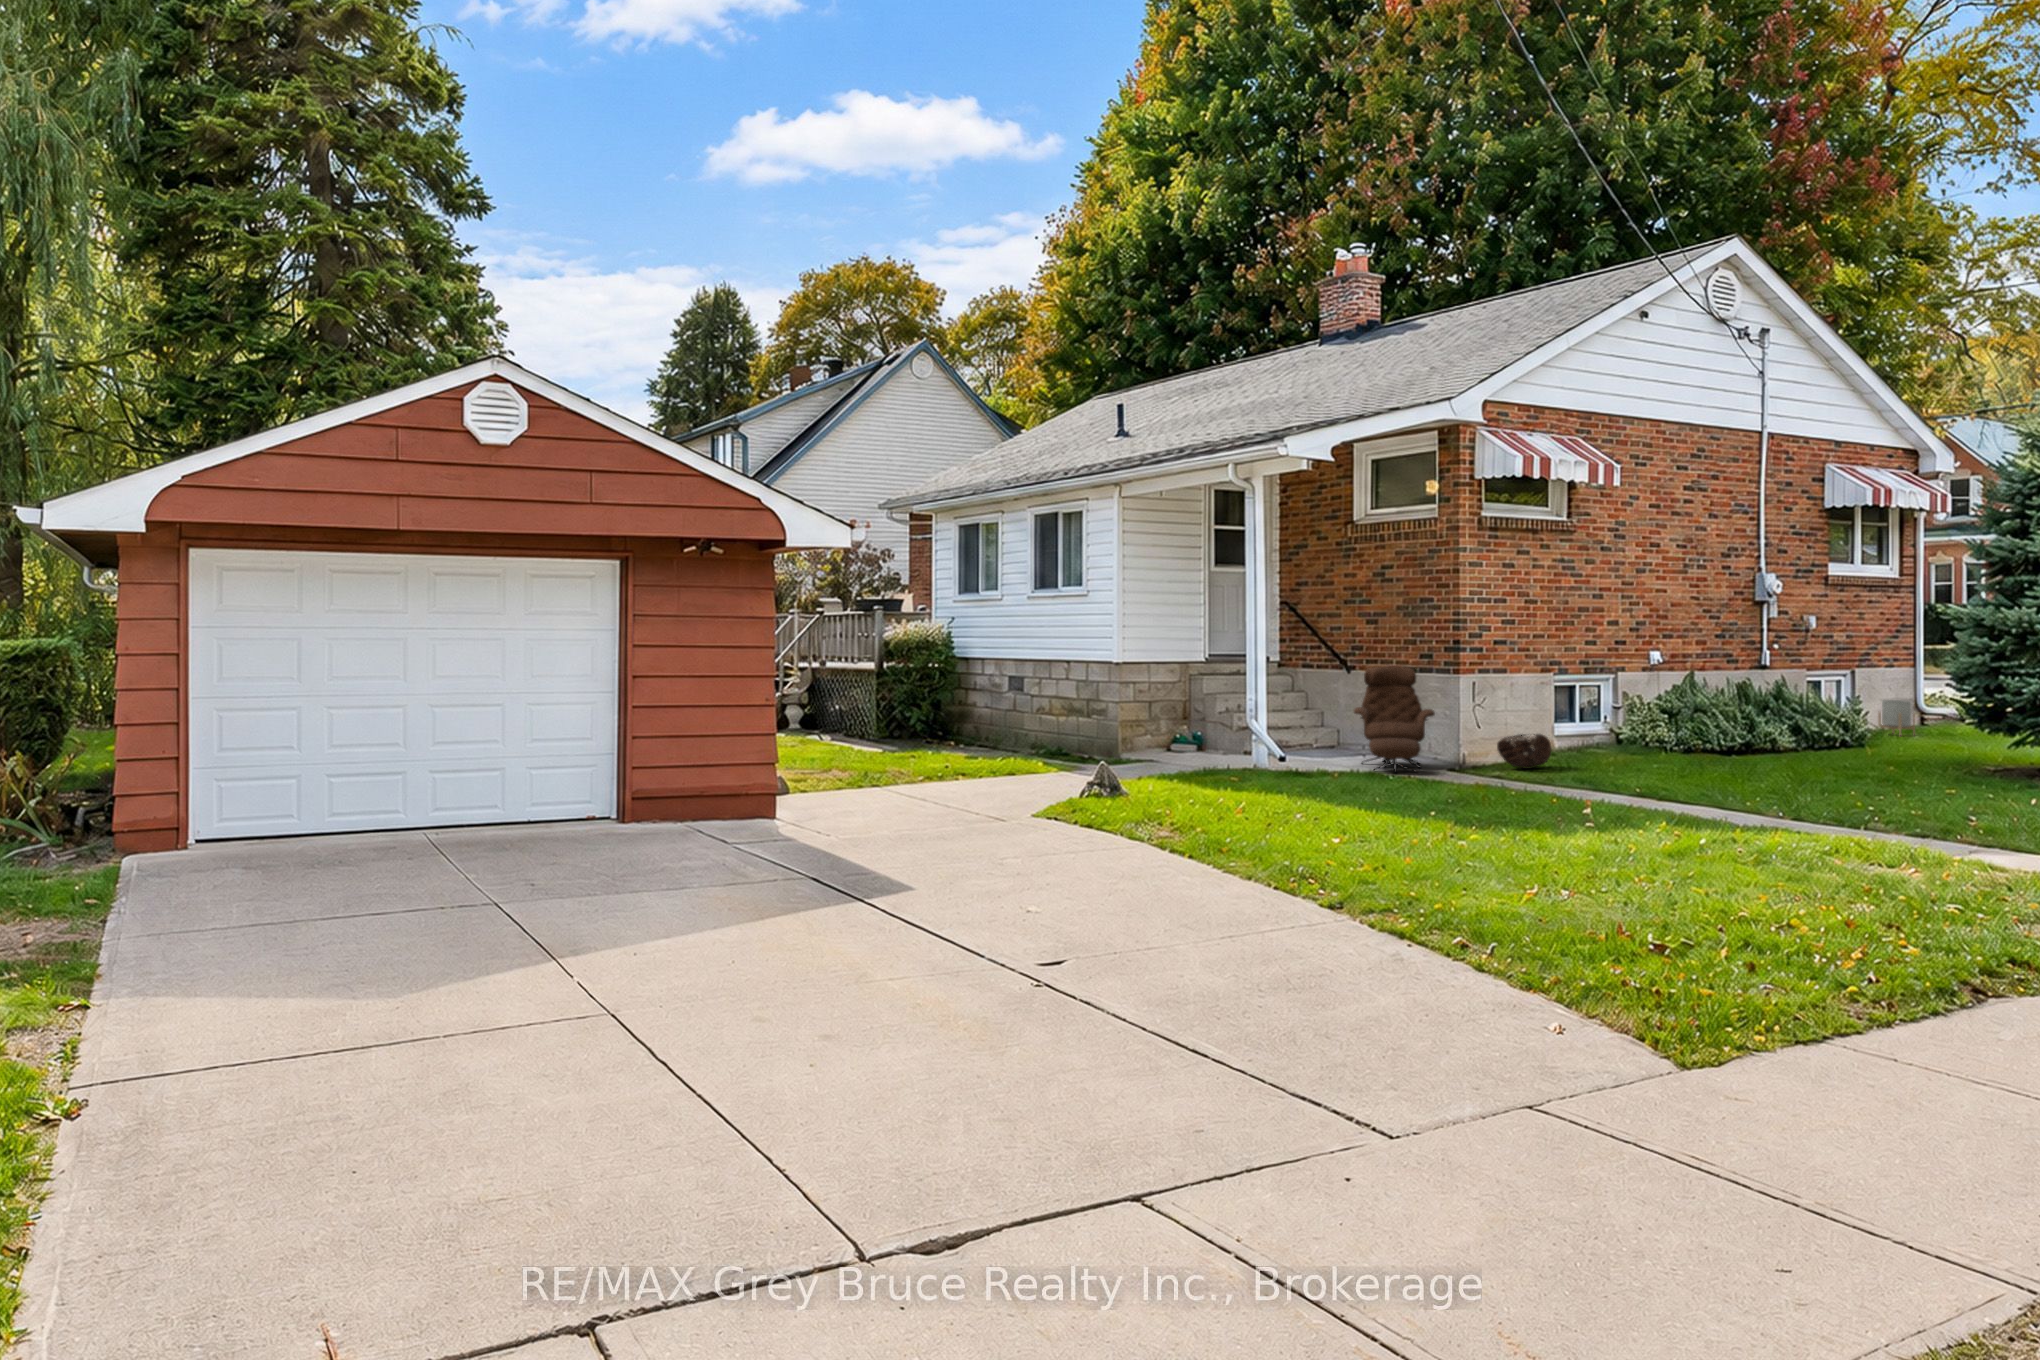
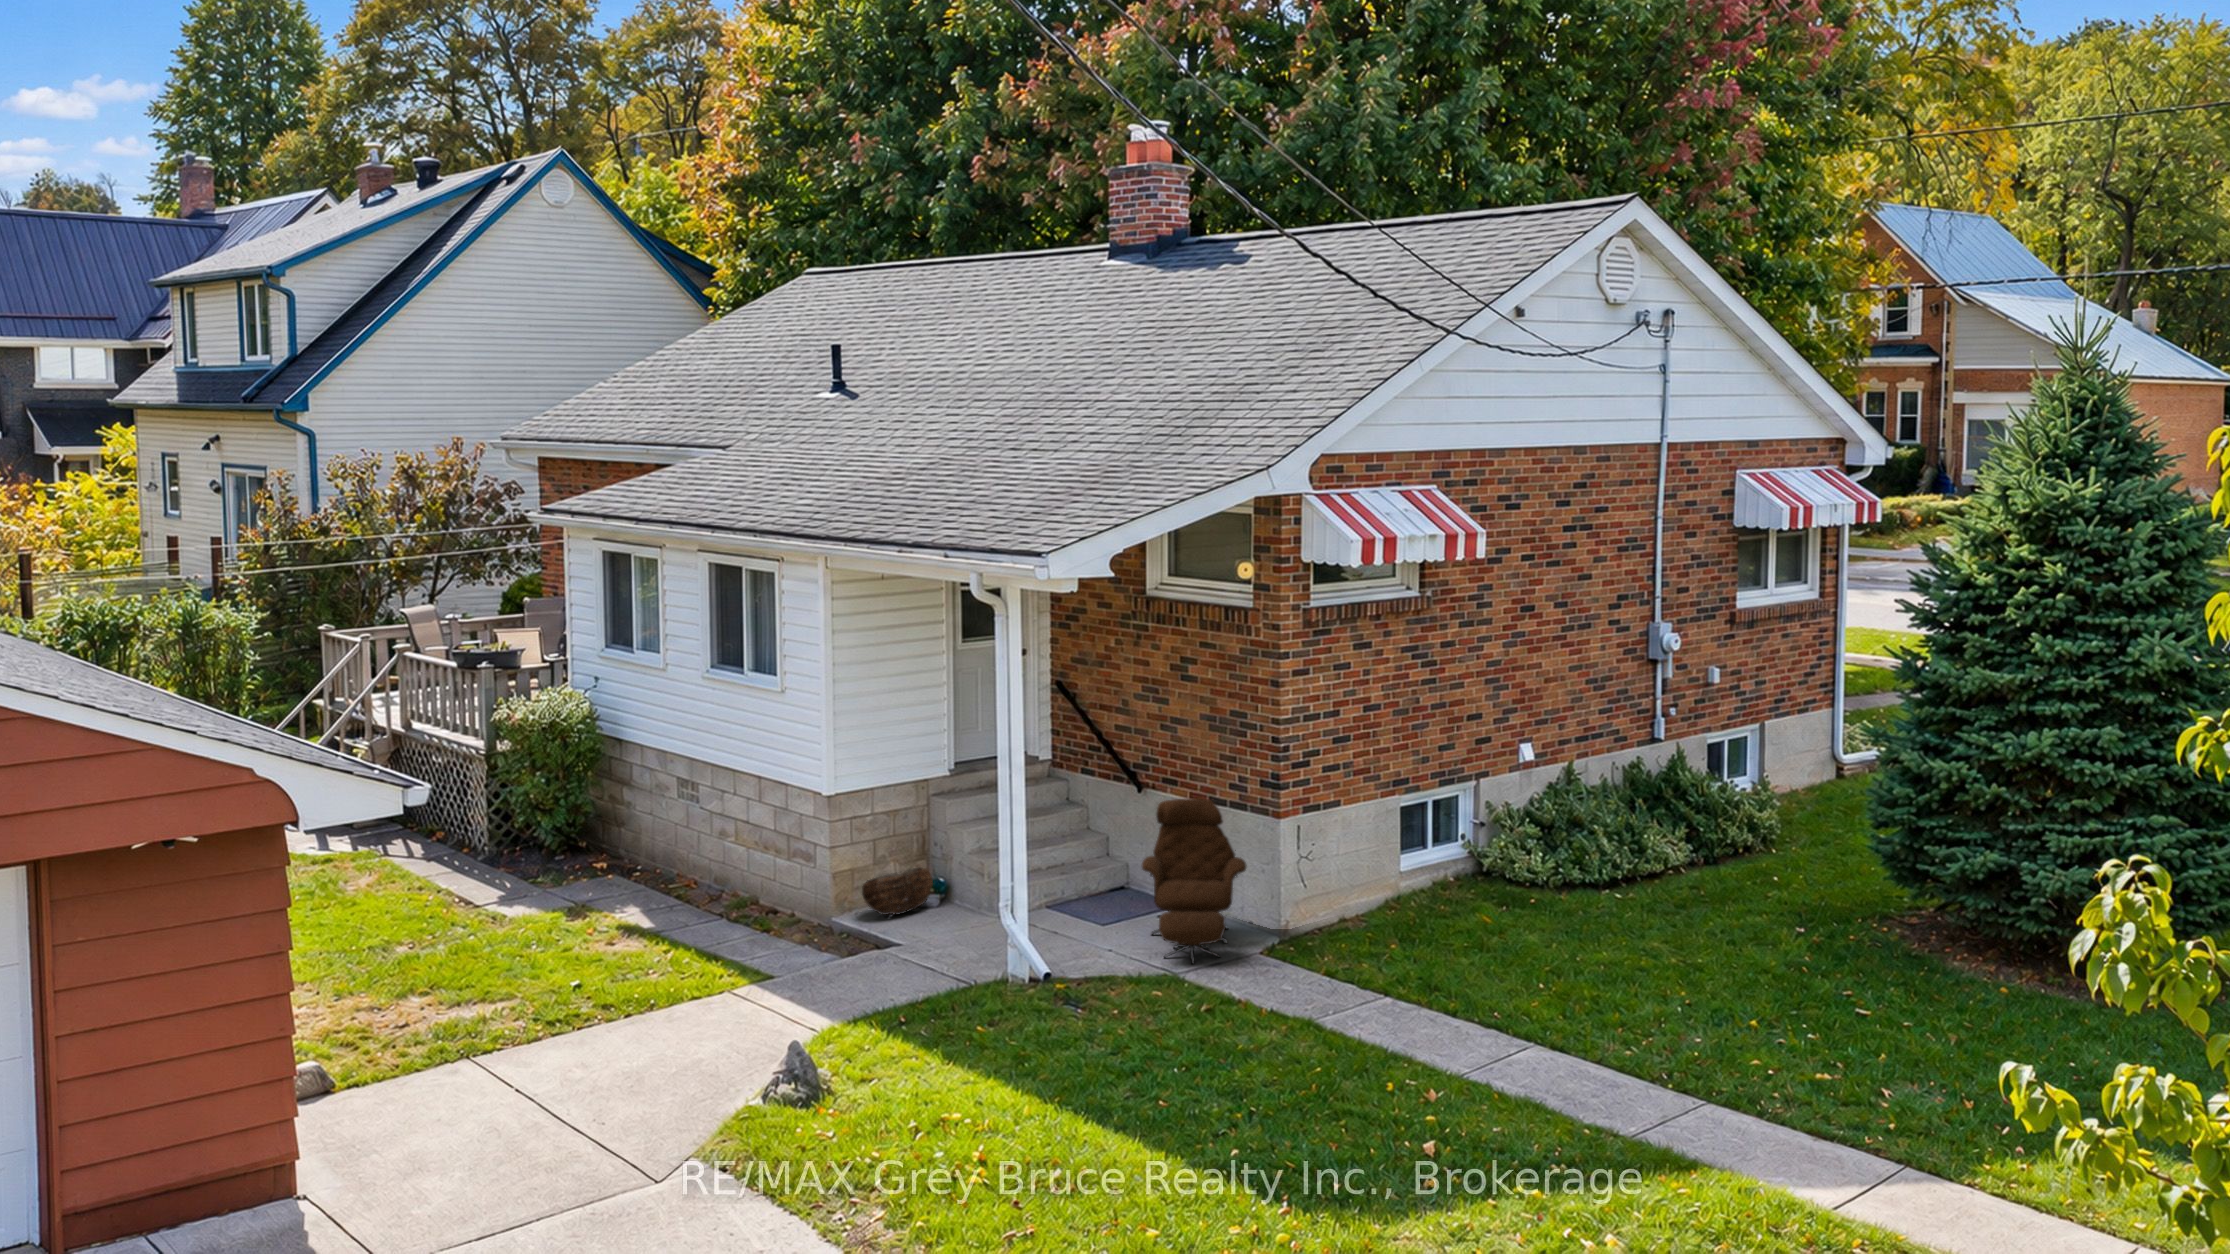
planter: present [1878,700,1915,736] -> none [1785,753,1826,801]
basket: present [1497,734,1552,769] -> present [862,867,933,915]

